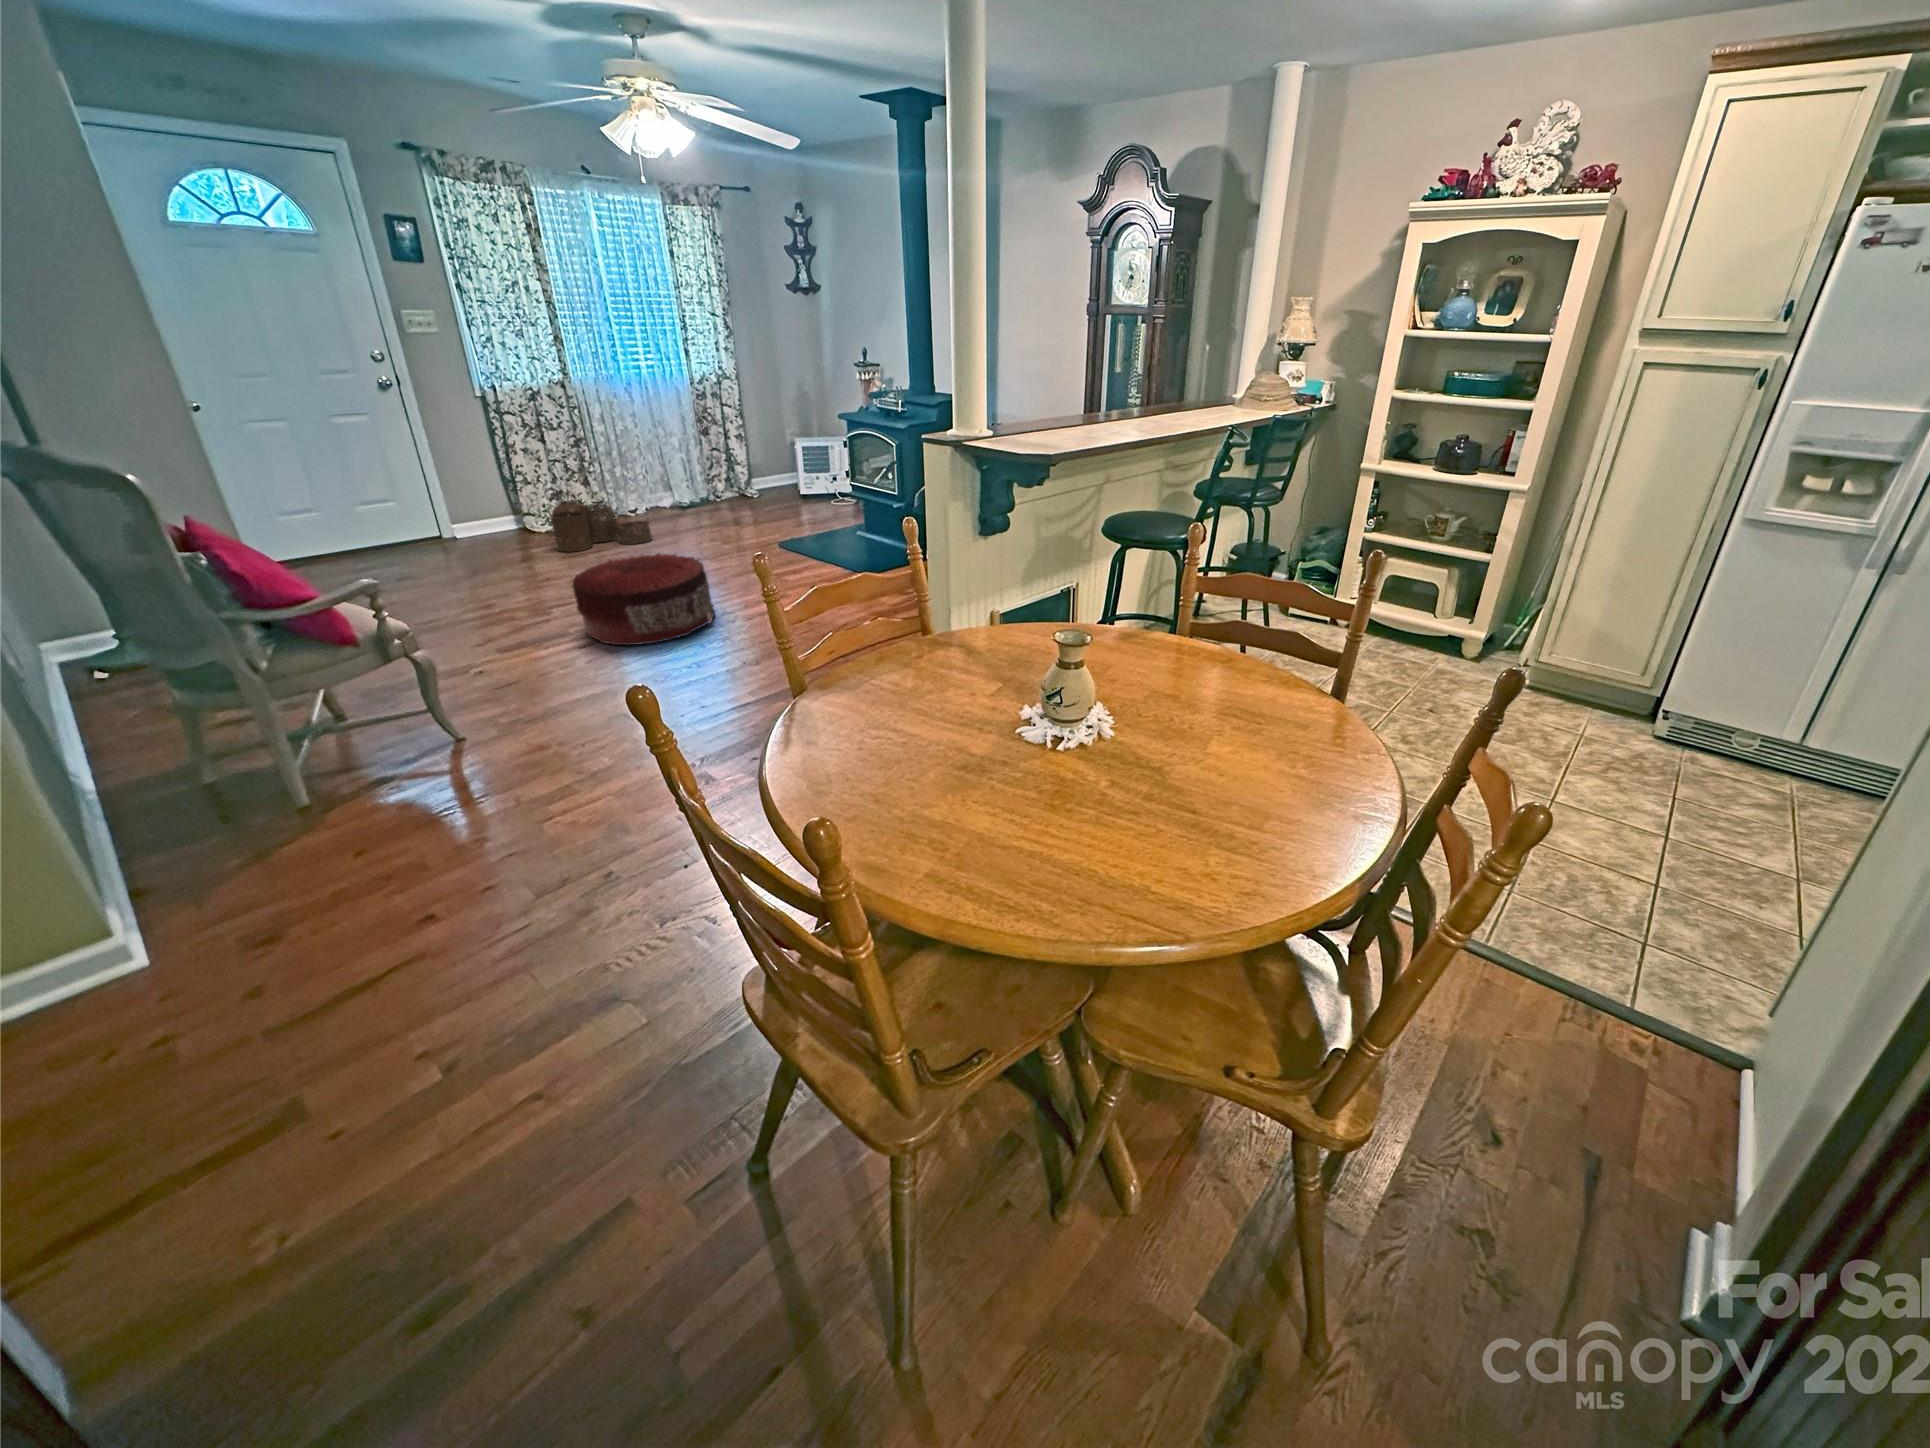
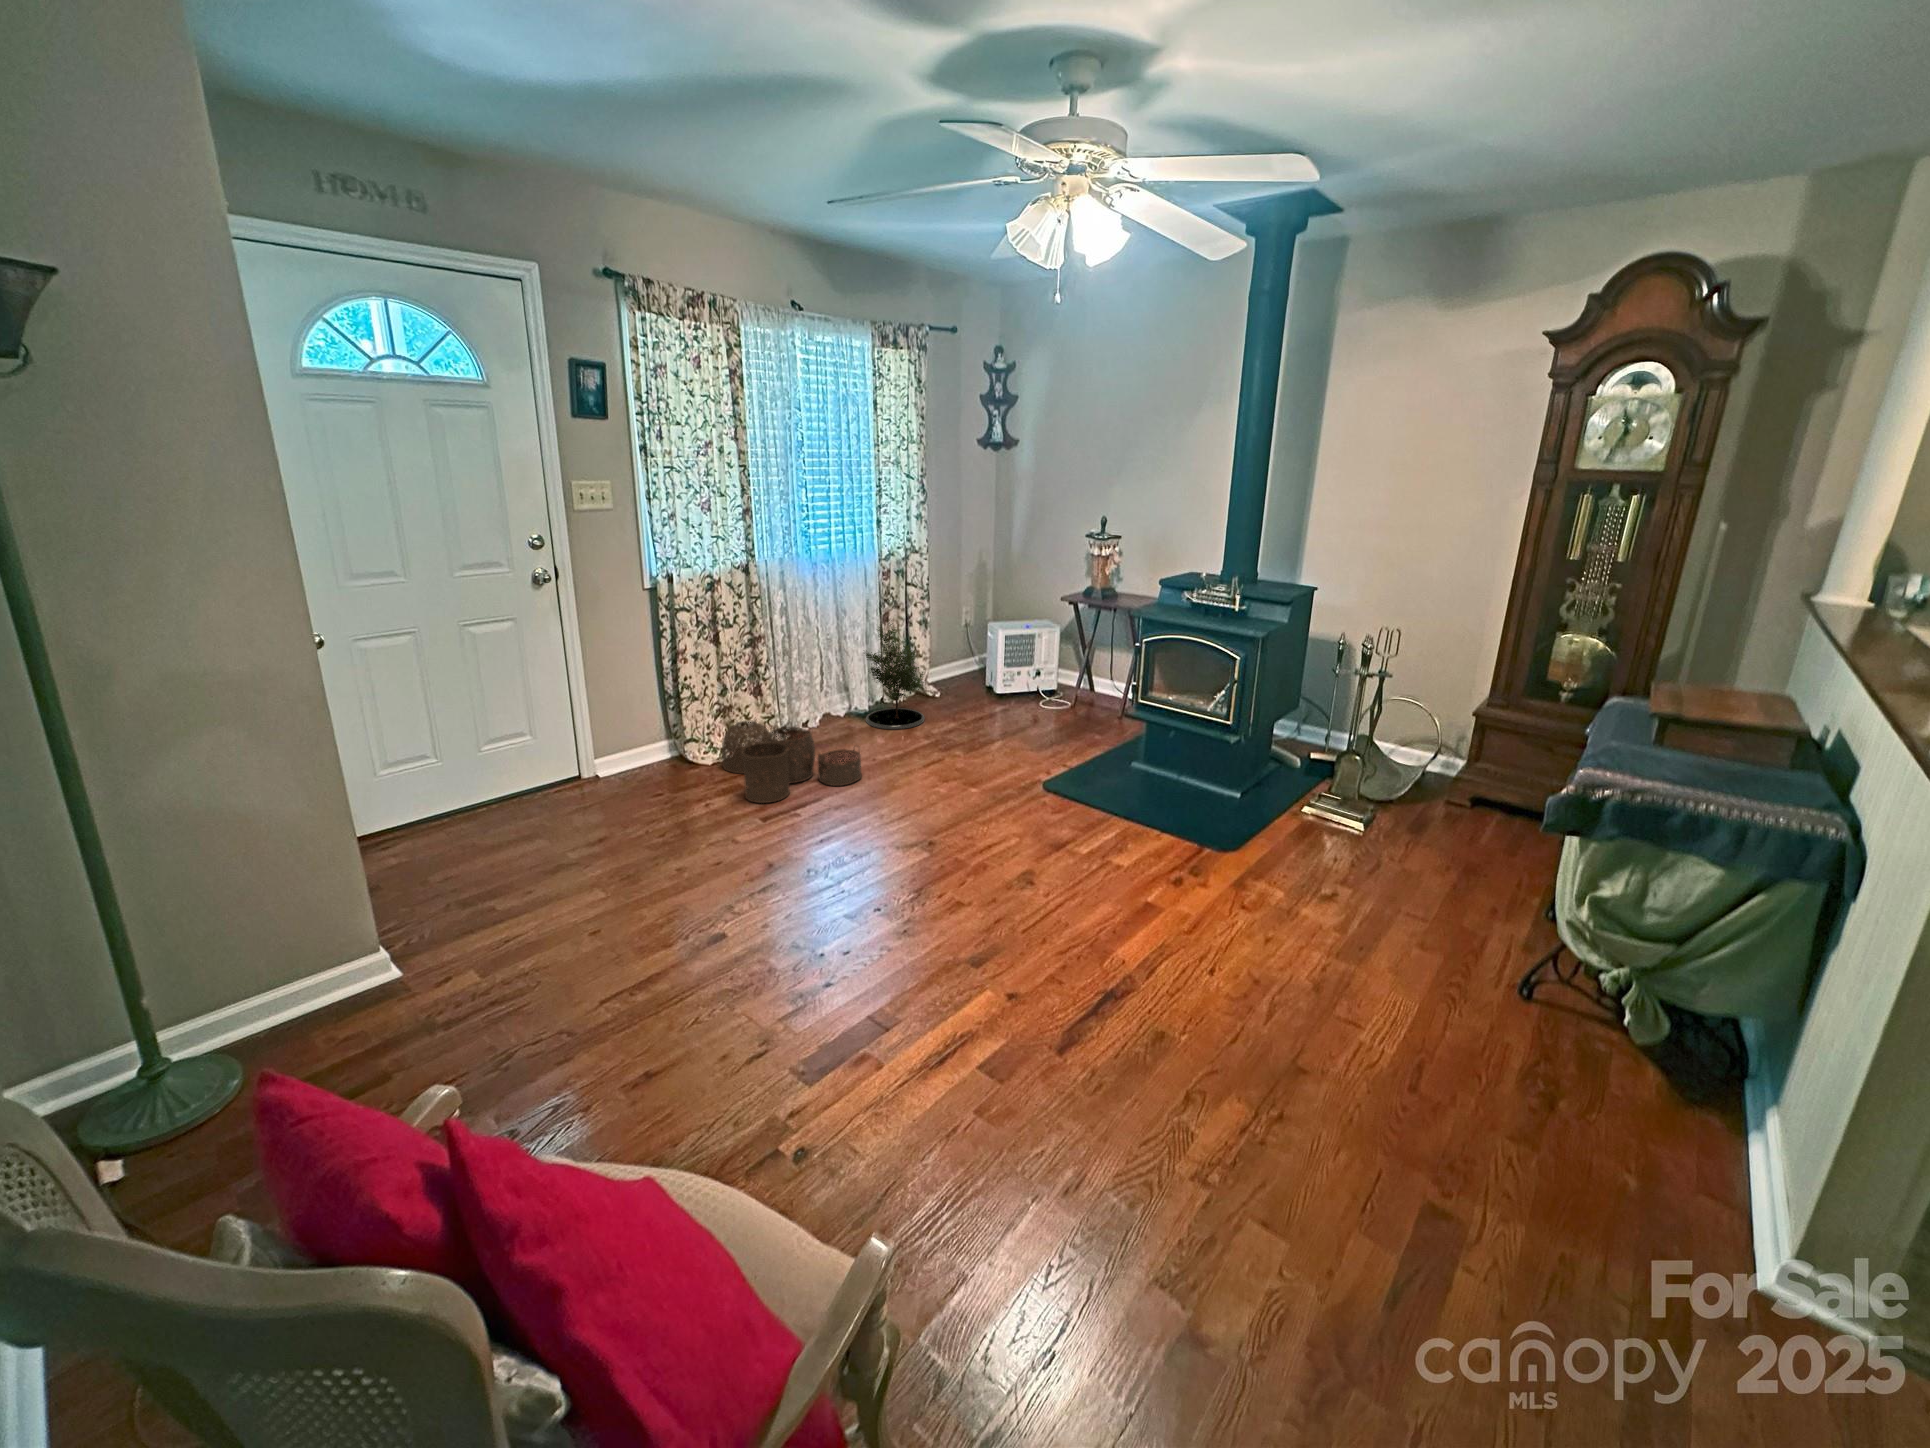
potted tree: none [675,428,733,516] -> present [864,620,924,729]
pouf: present [572,553,715,645] -> none [913,850,1121,1058]

